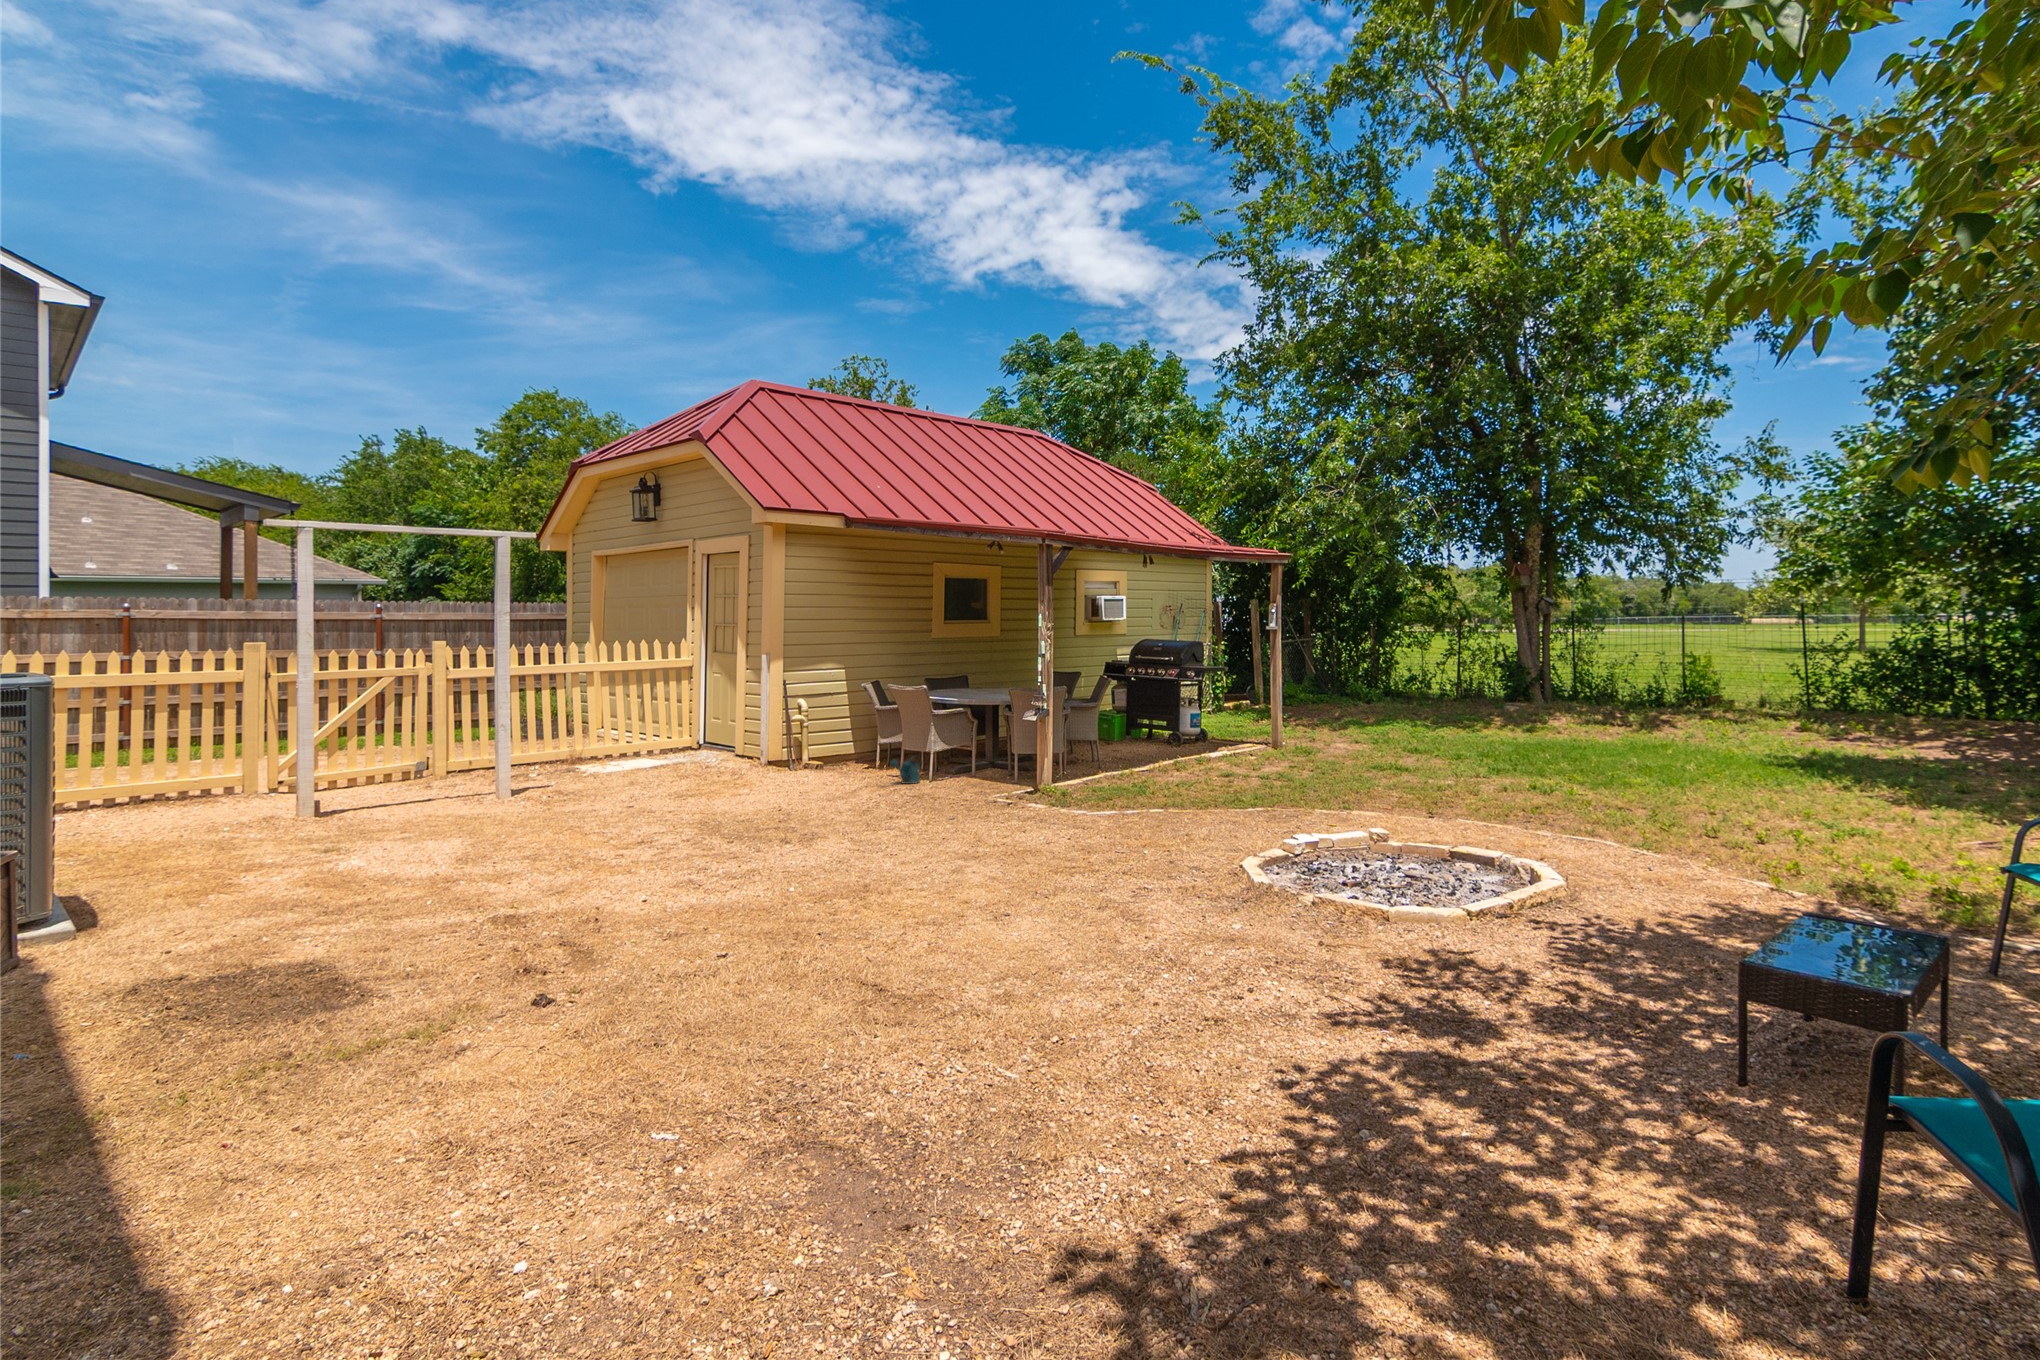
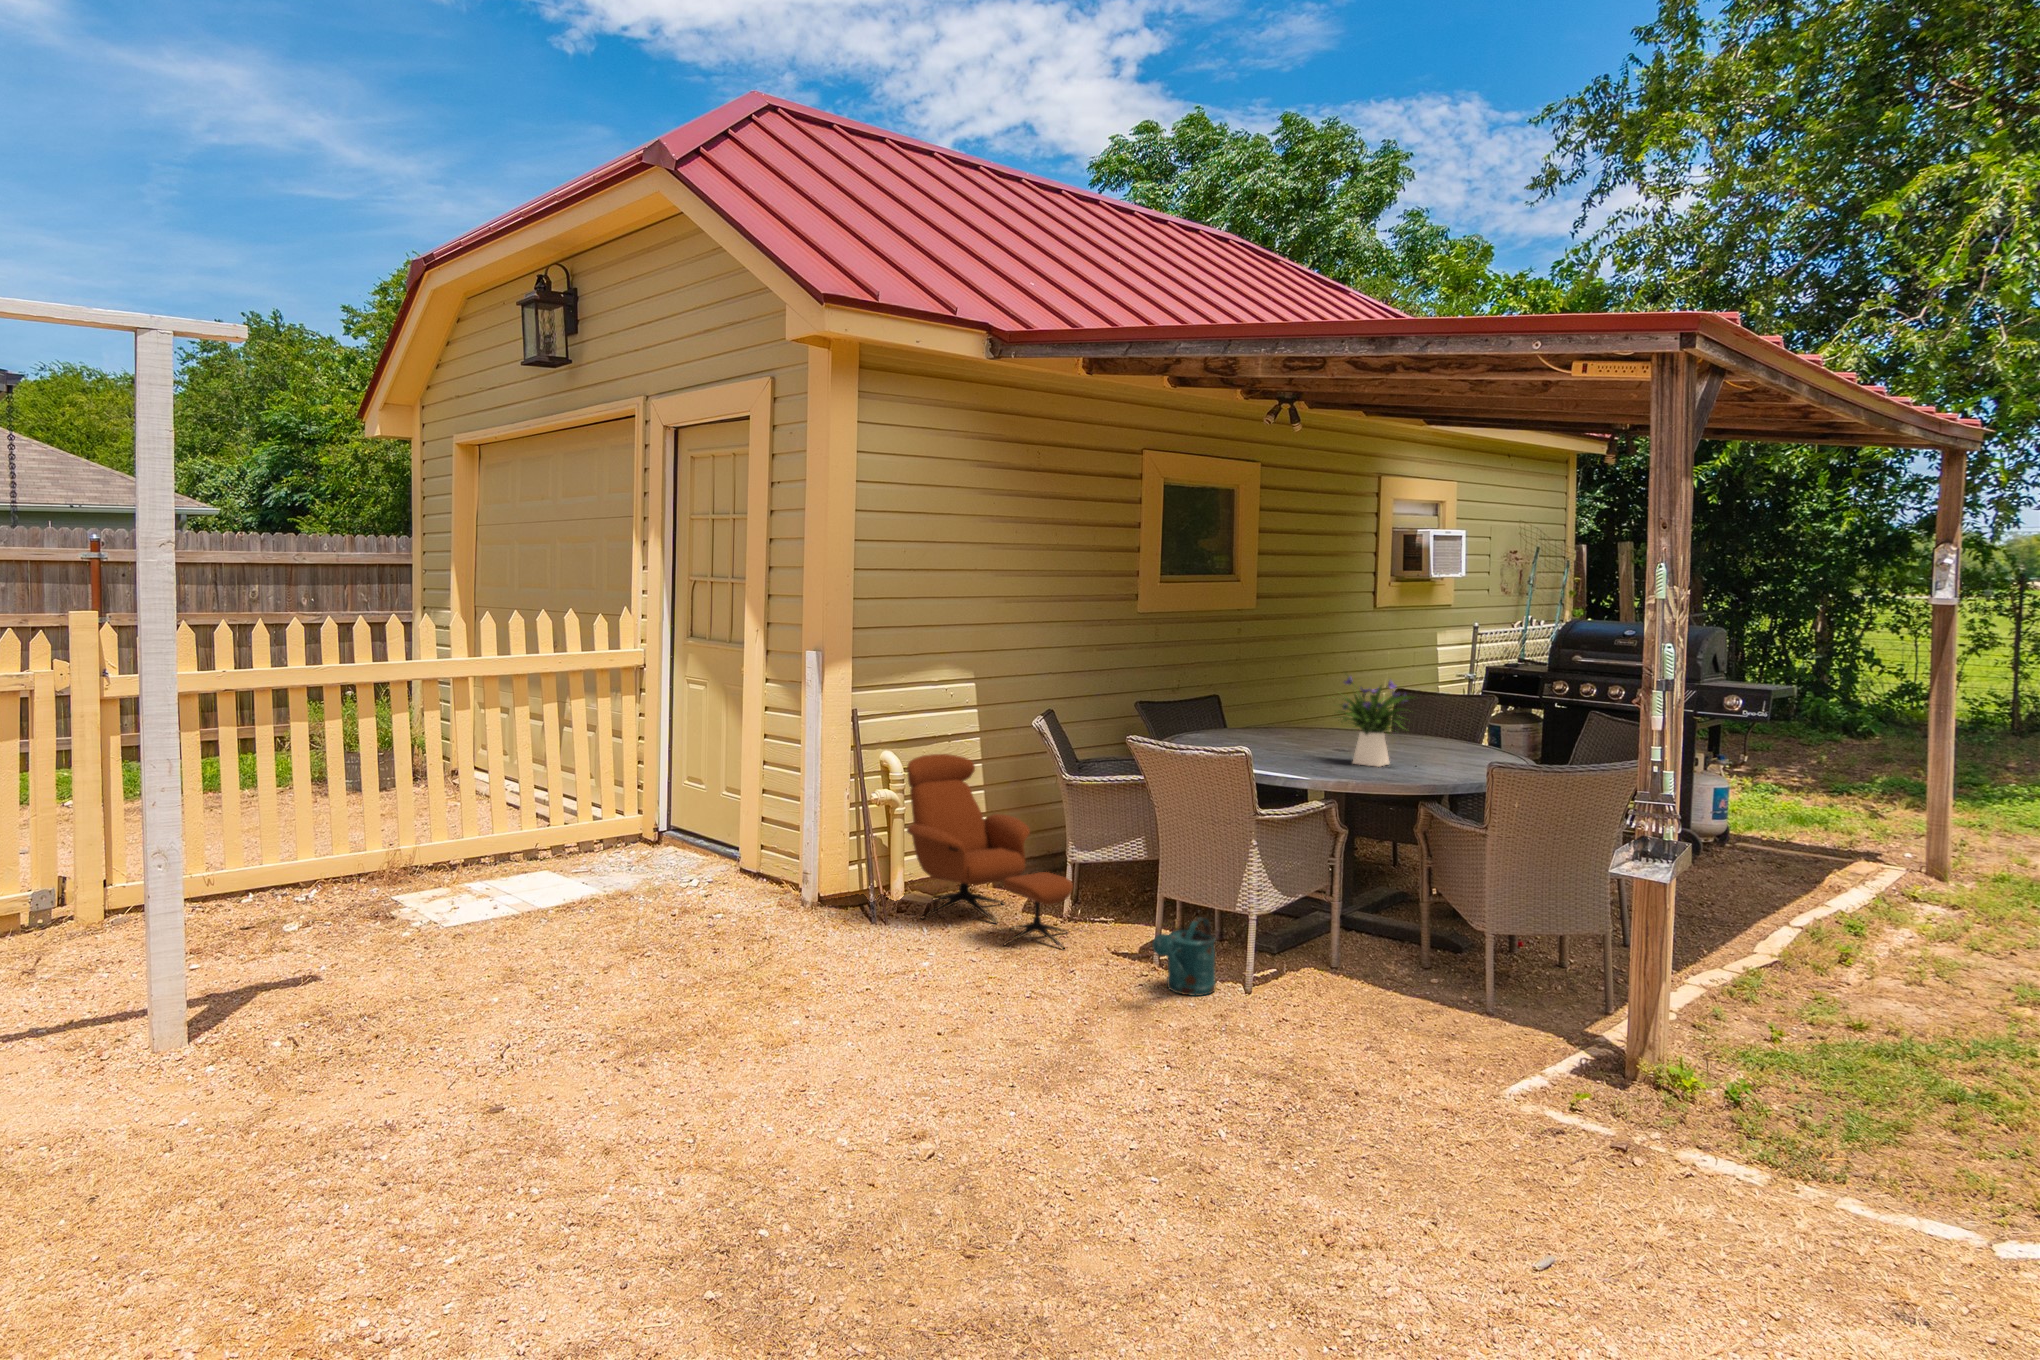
flower arrangement: none [984,662,1022,700] -> present [1339,677,1414,767]
lounge chair: none [808,701,875,775] -> present [907,754,1073,949]

